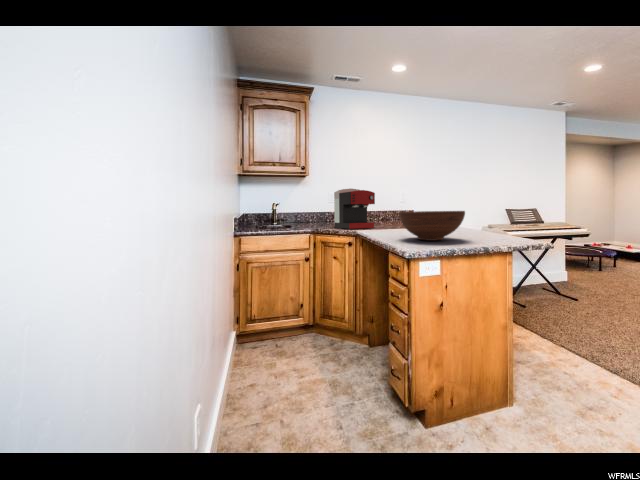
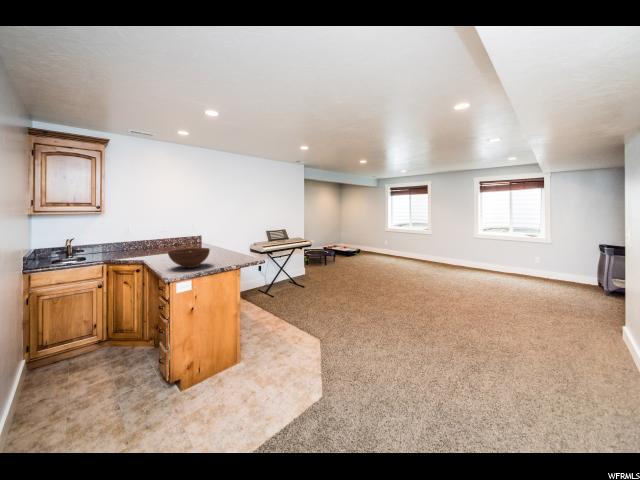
coffee maker: present [334,189,375,229] -> none [125,227,162,259]

